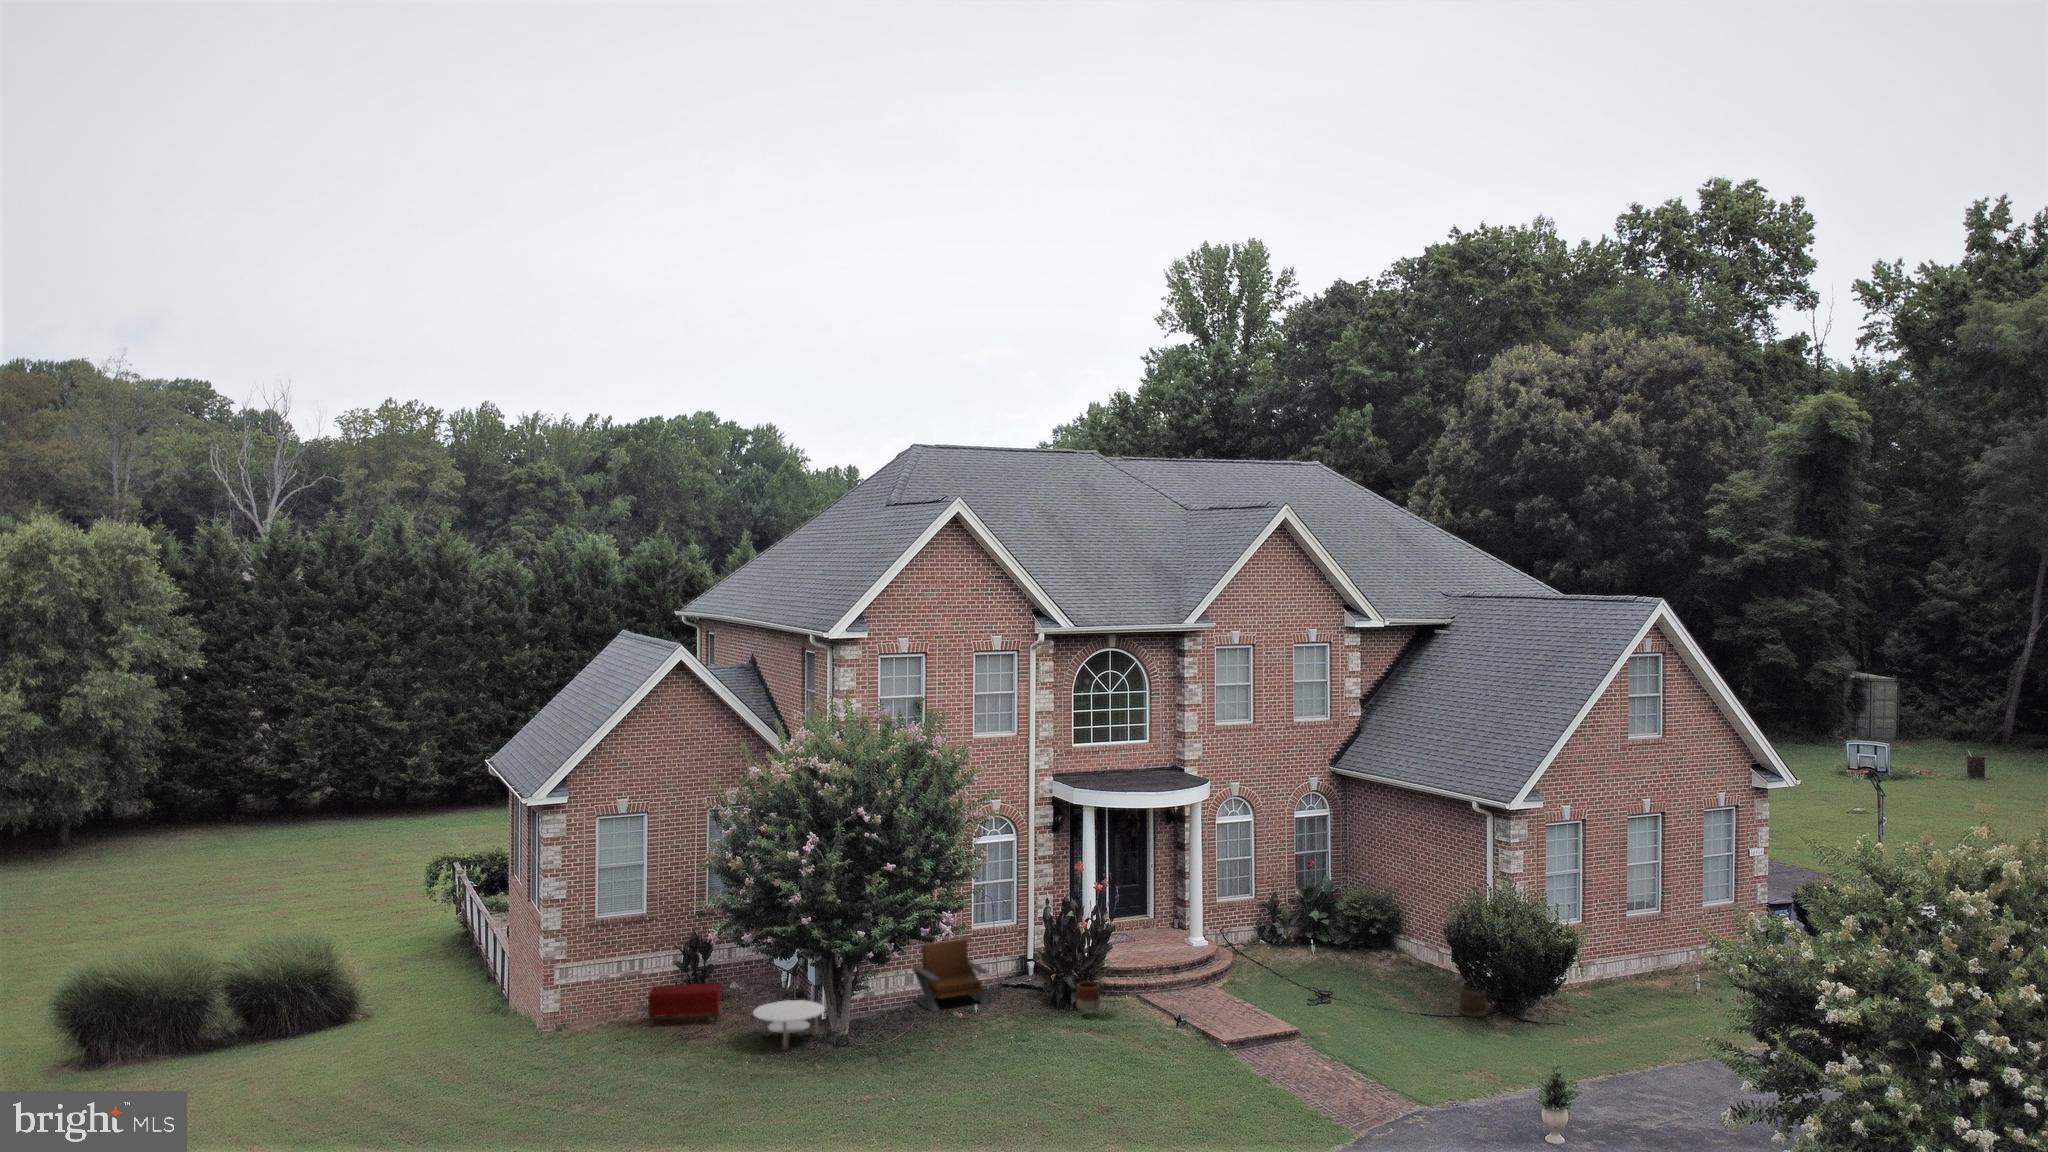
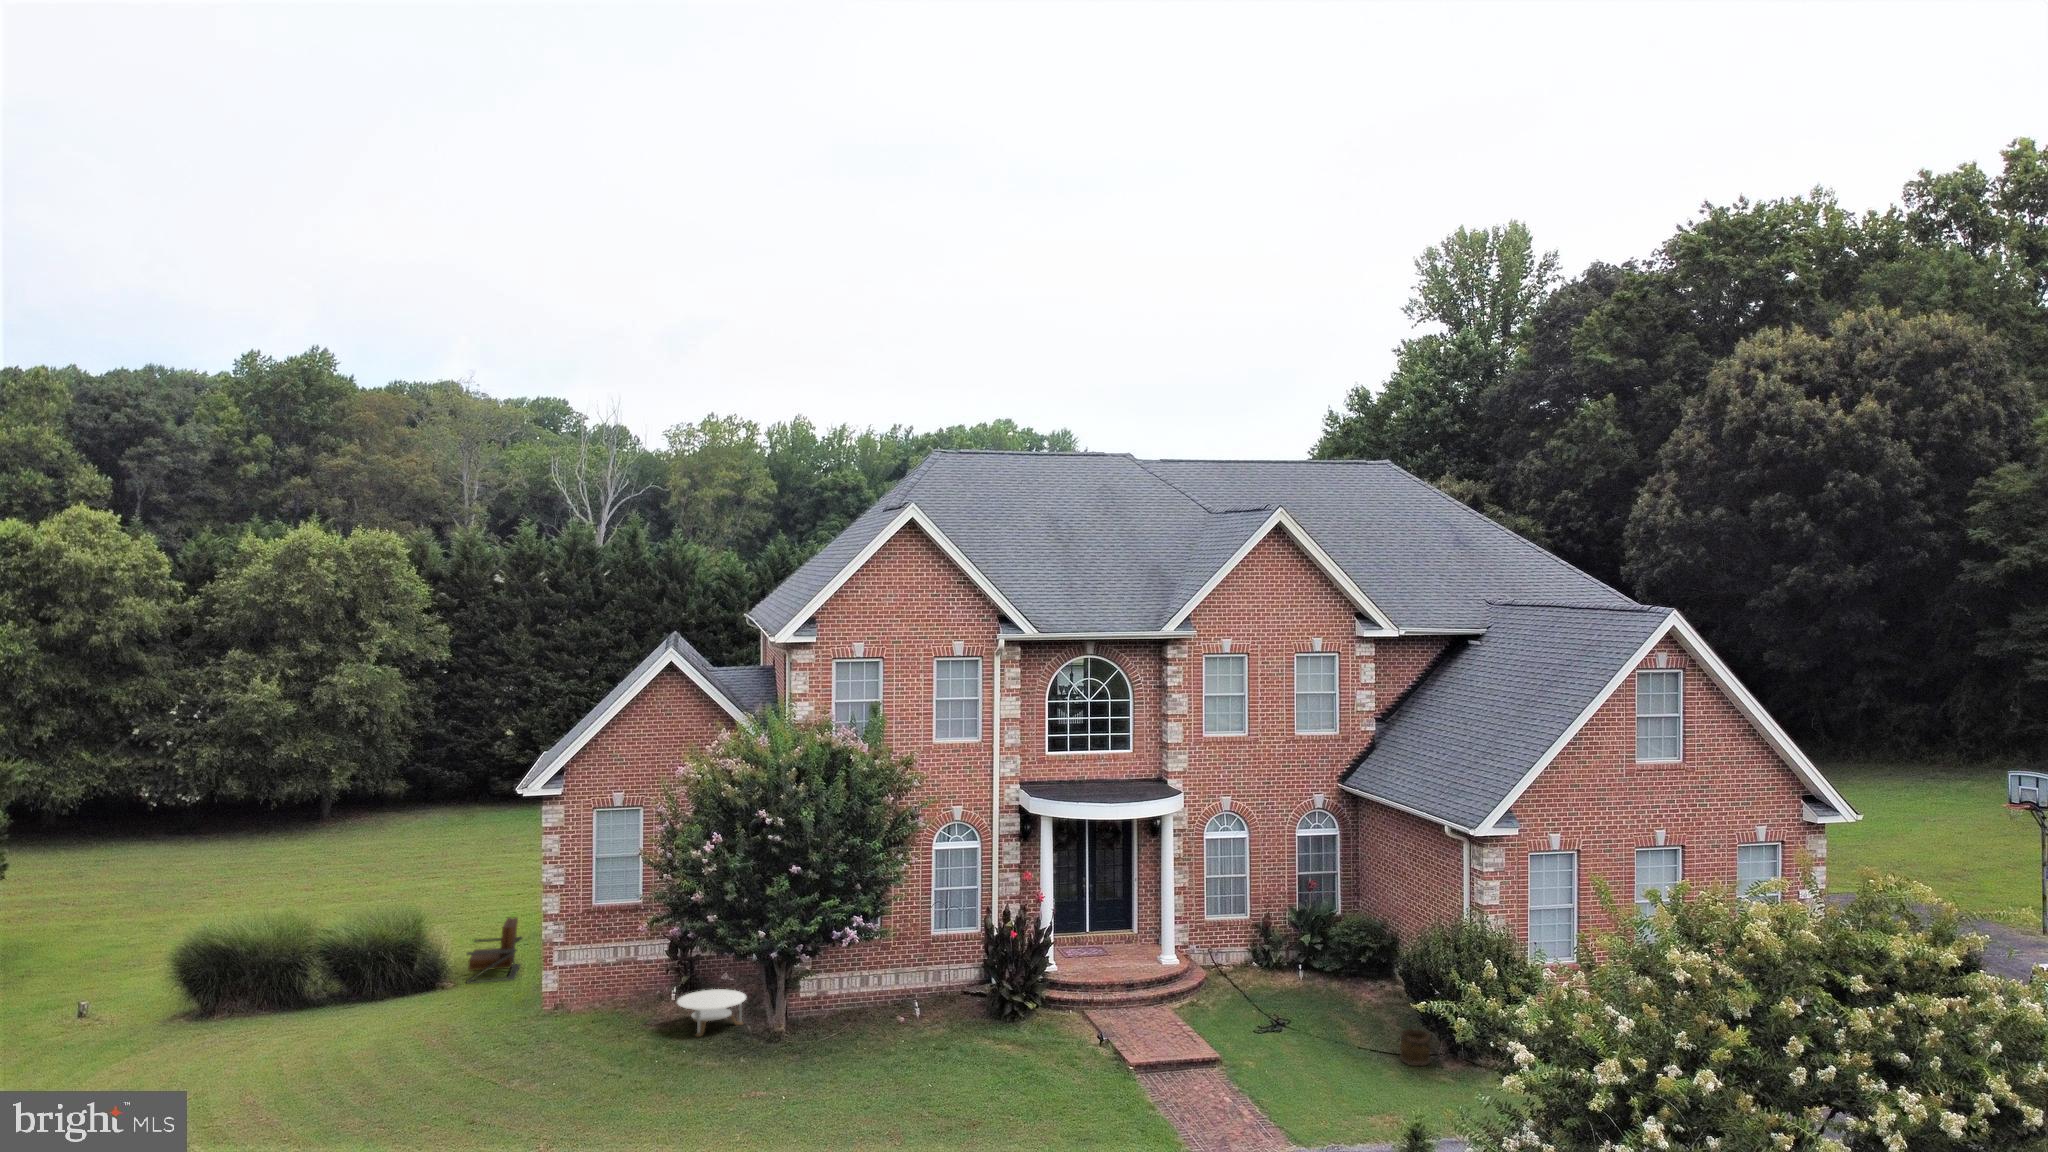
lounge chair: present [913,938,989,1012] -> present [466,917,522,983]
planter: present [1076,982,1100,1010] -> none [996,993,1020,1033]
bench: present [648,983,721,1026] -> none [606,966,678,1006]

